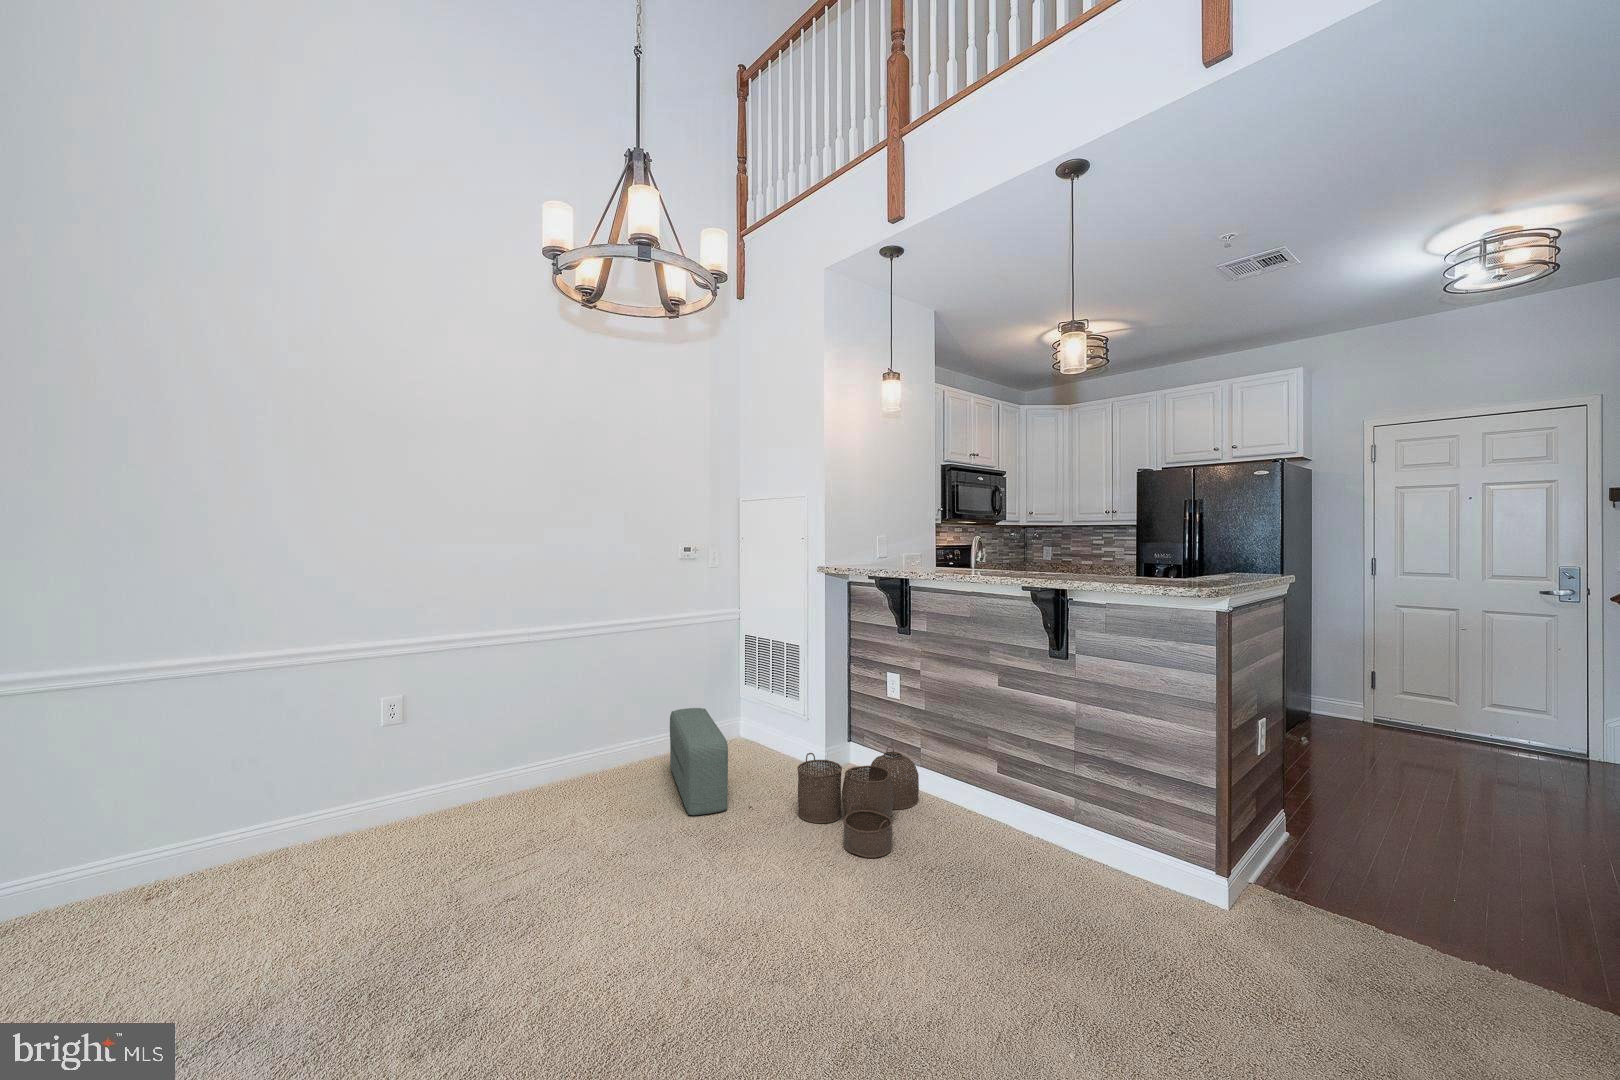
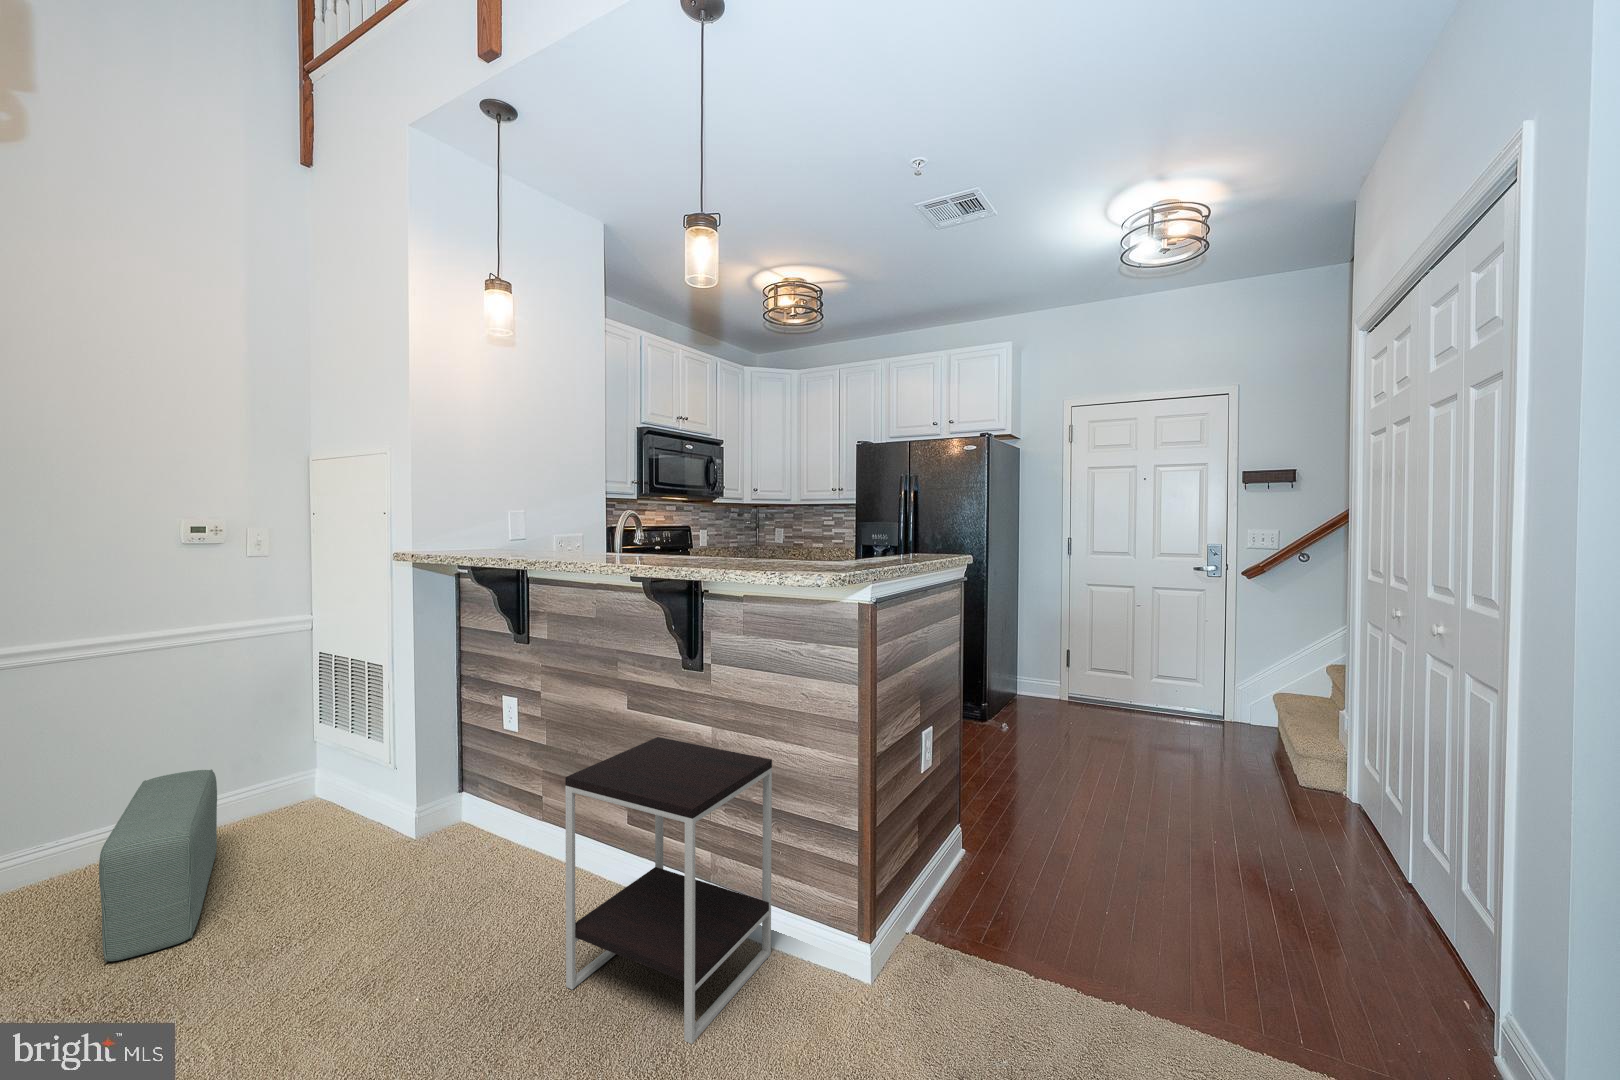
side table: none [985,707,1136,919] -> present [565,737,772,1044]
woven basket: present [797,747,919,858] -> none [316,801,533,995]

